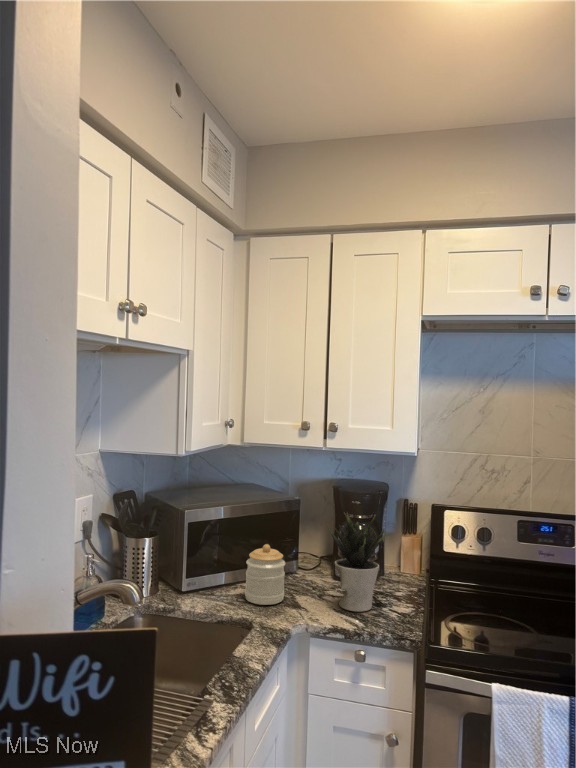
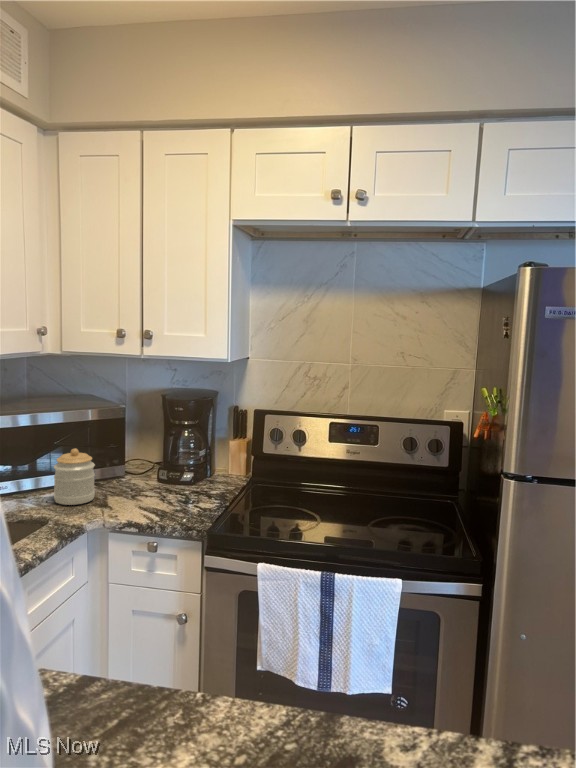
potted plant: present [327,513,386,612] -> none [137,414,197,508]

